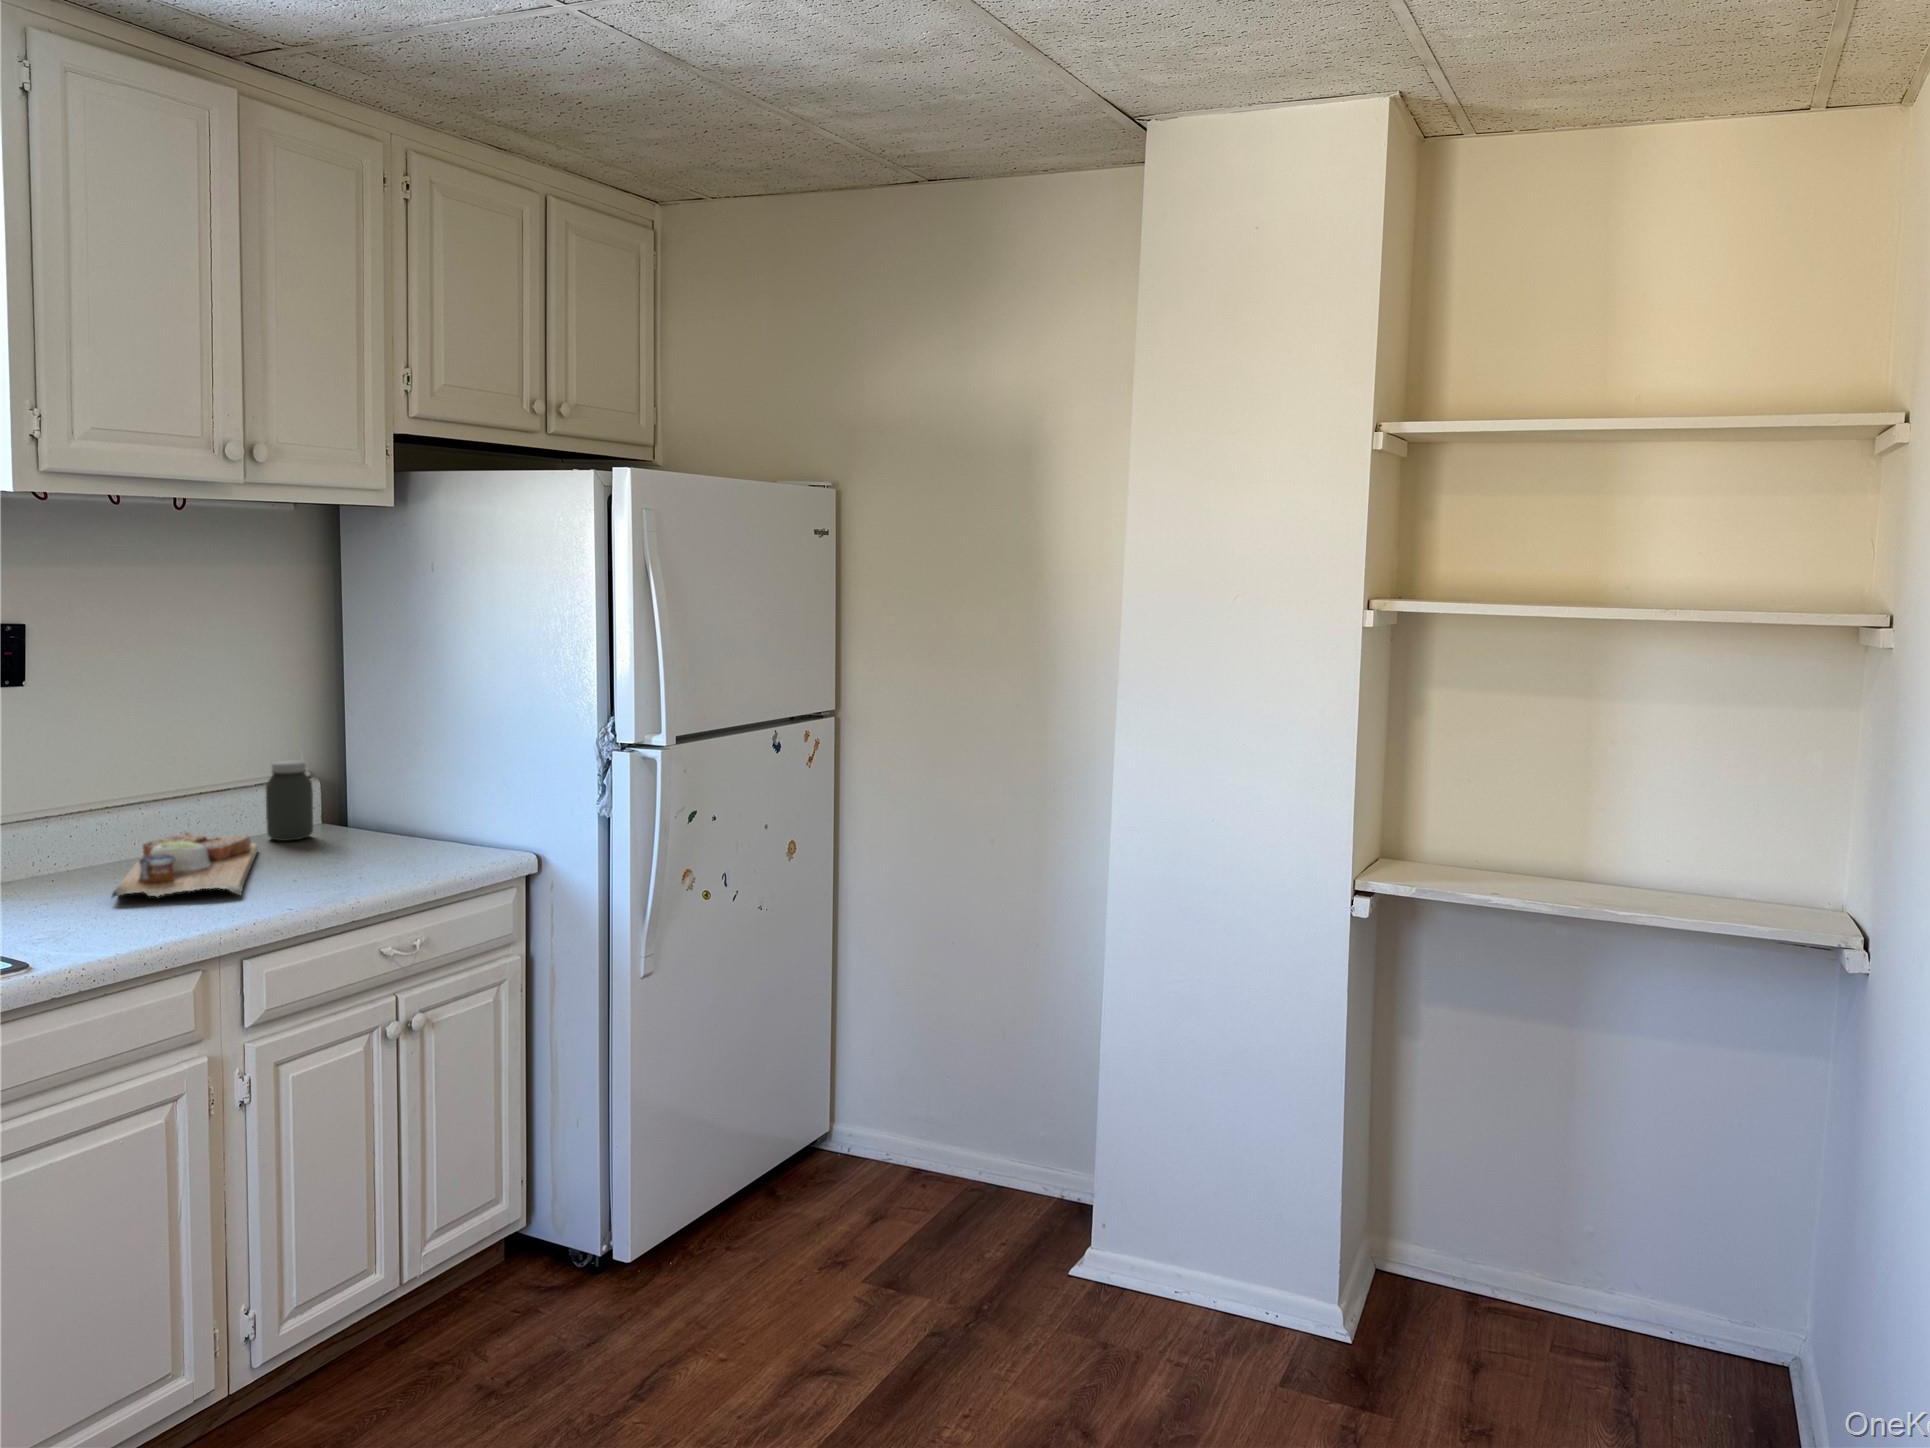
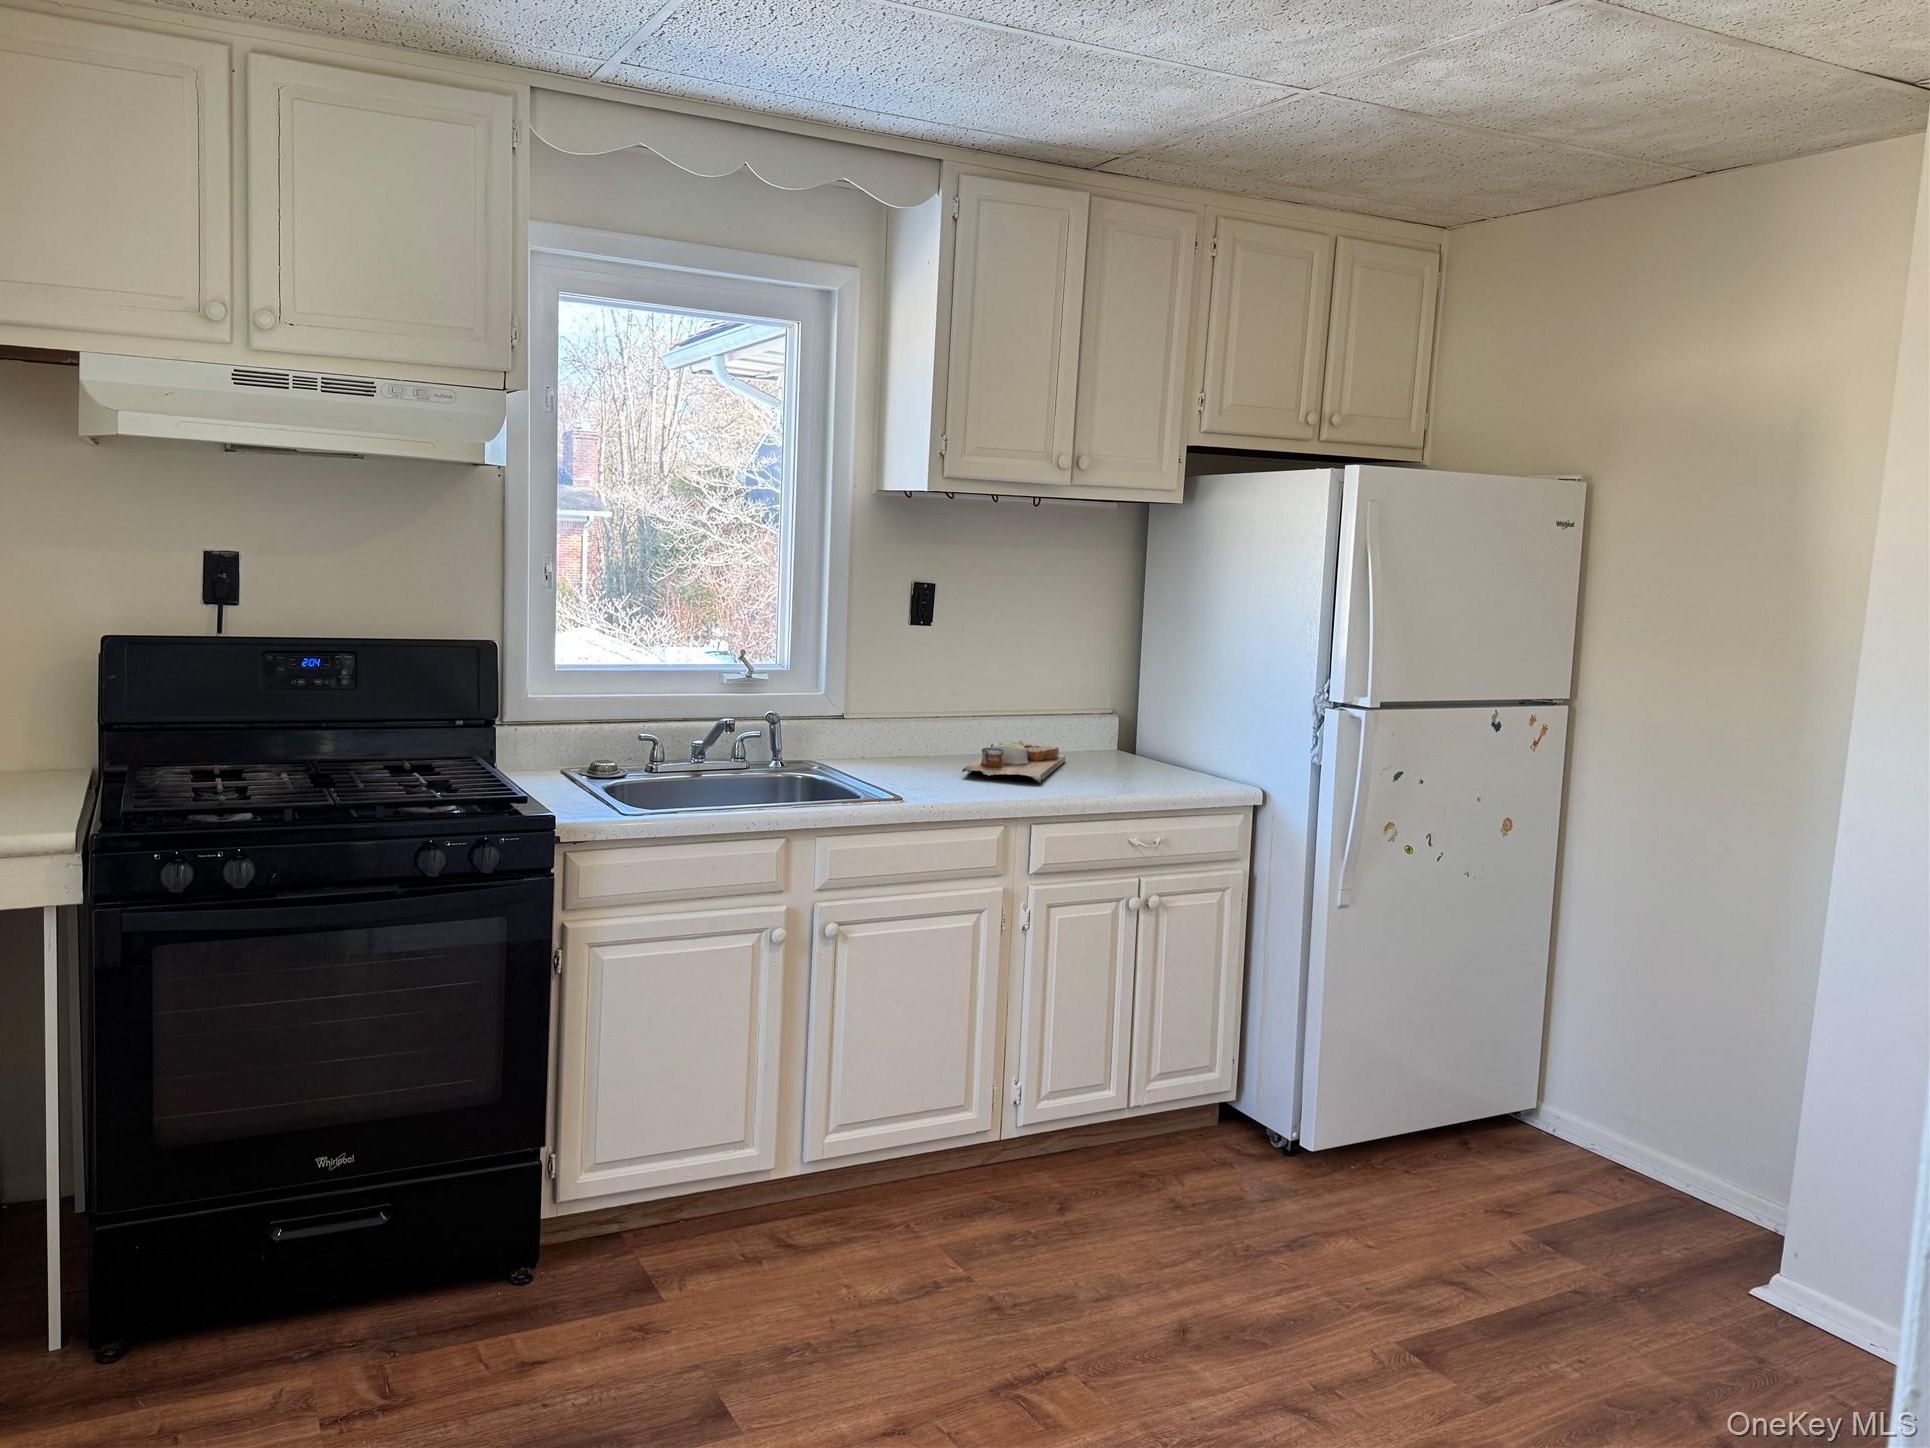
jar: present [266,761,313,841] -> none [1075,698,1109,759]

